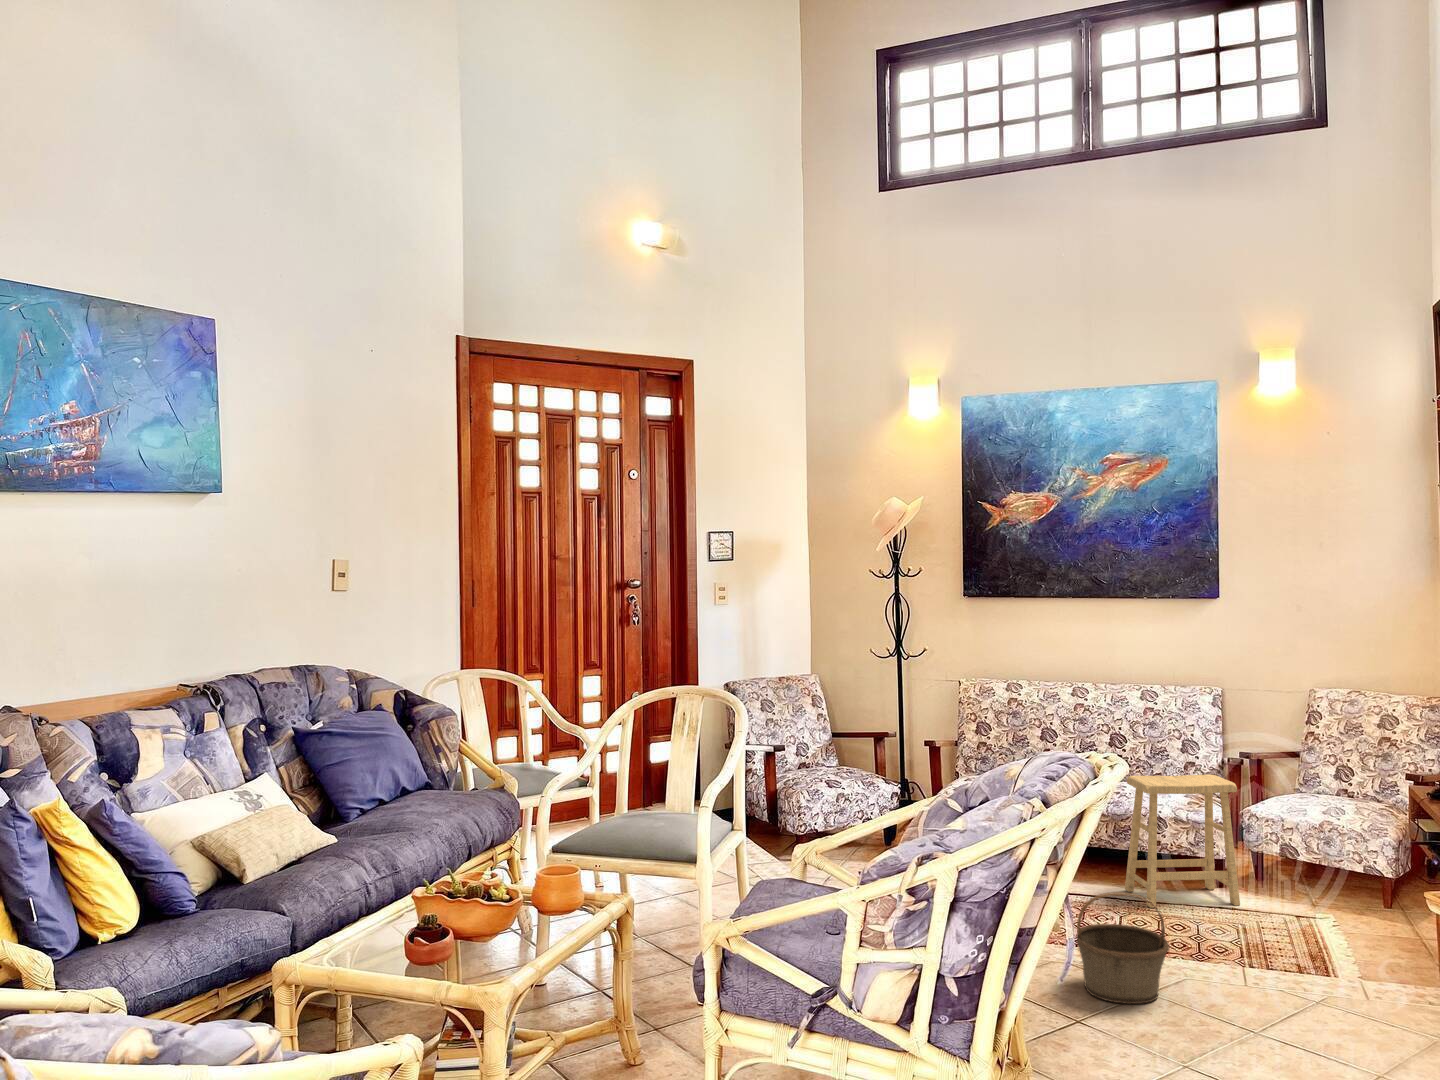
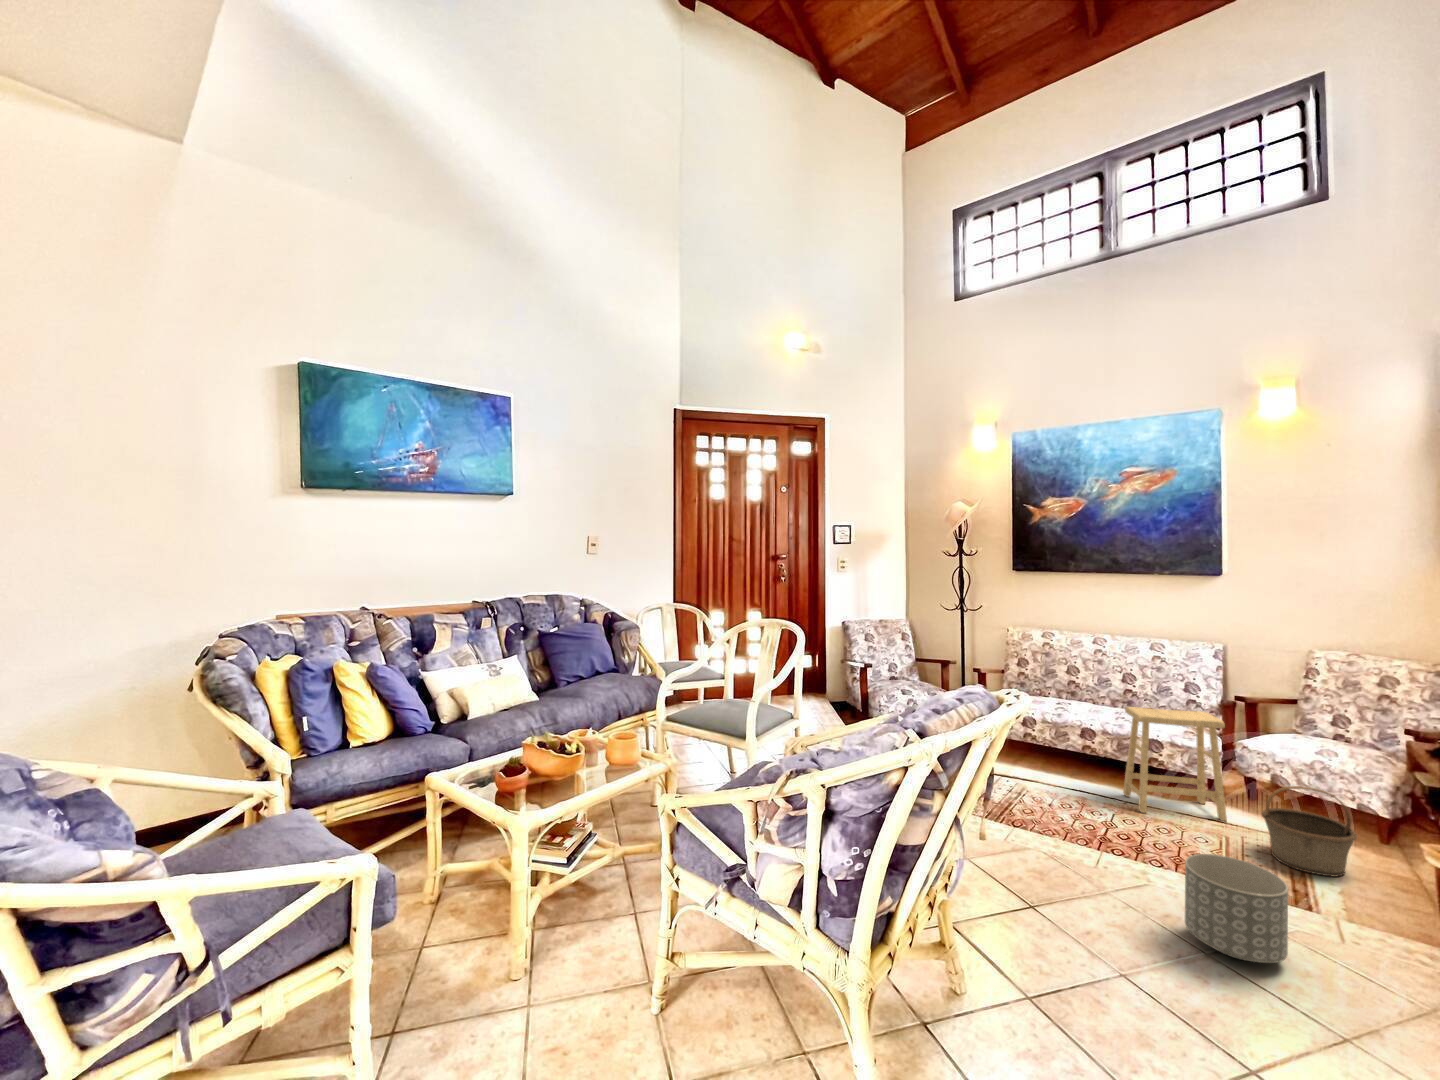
basket: present [1077,892,1170,1004] -> present [1262,786,1357,876]
planter: none [1225,930,1323,1035] -> present [1185,854,1288,963]

